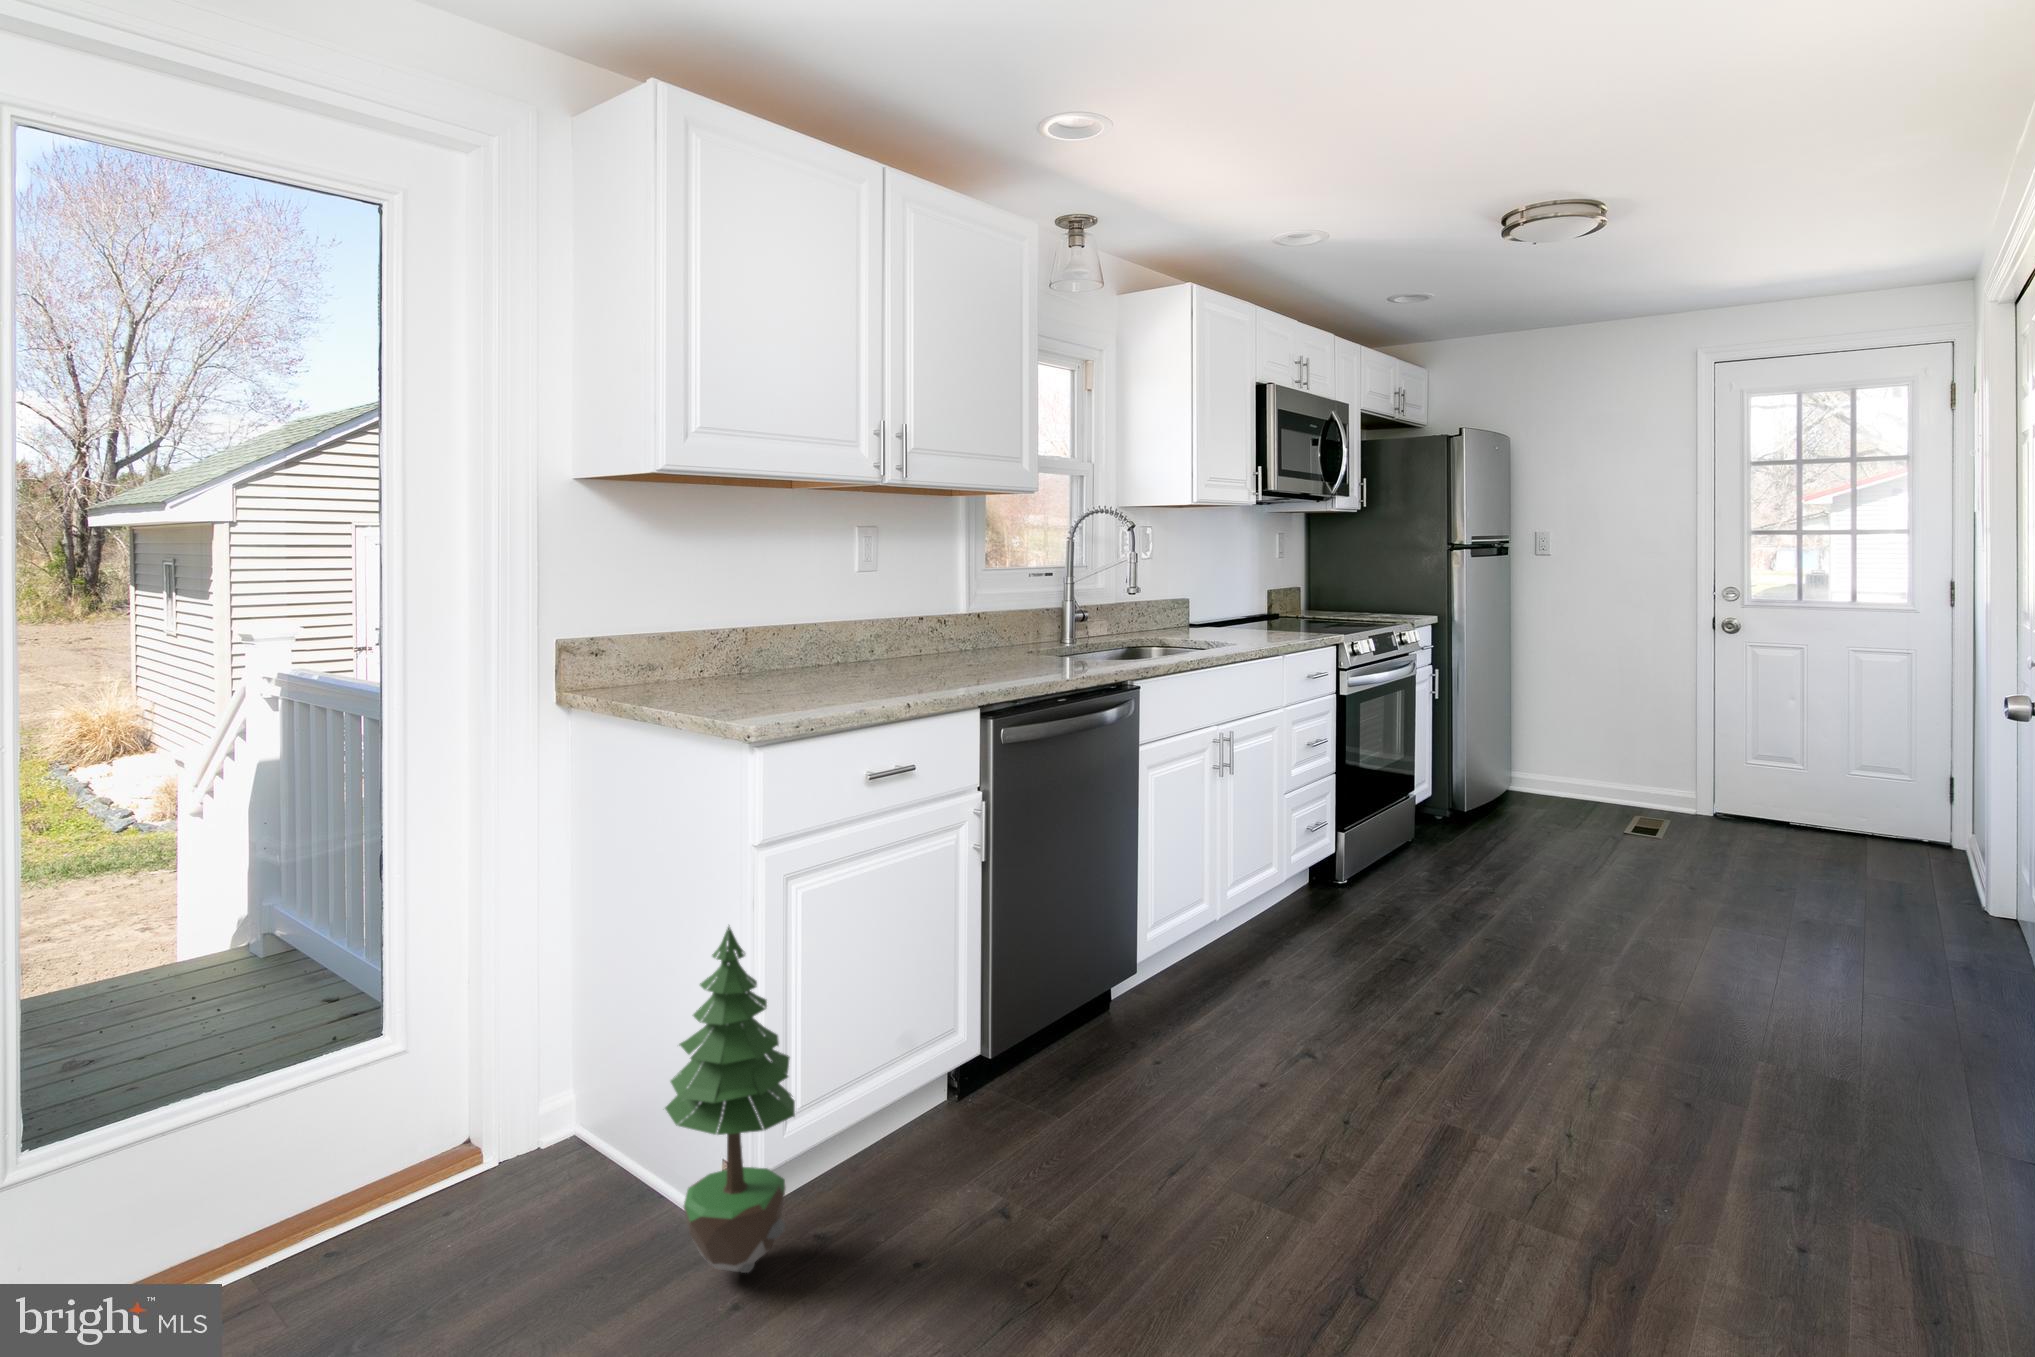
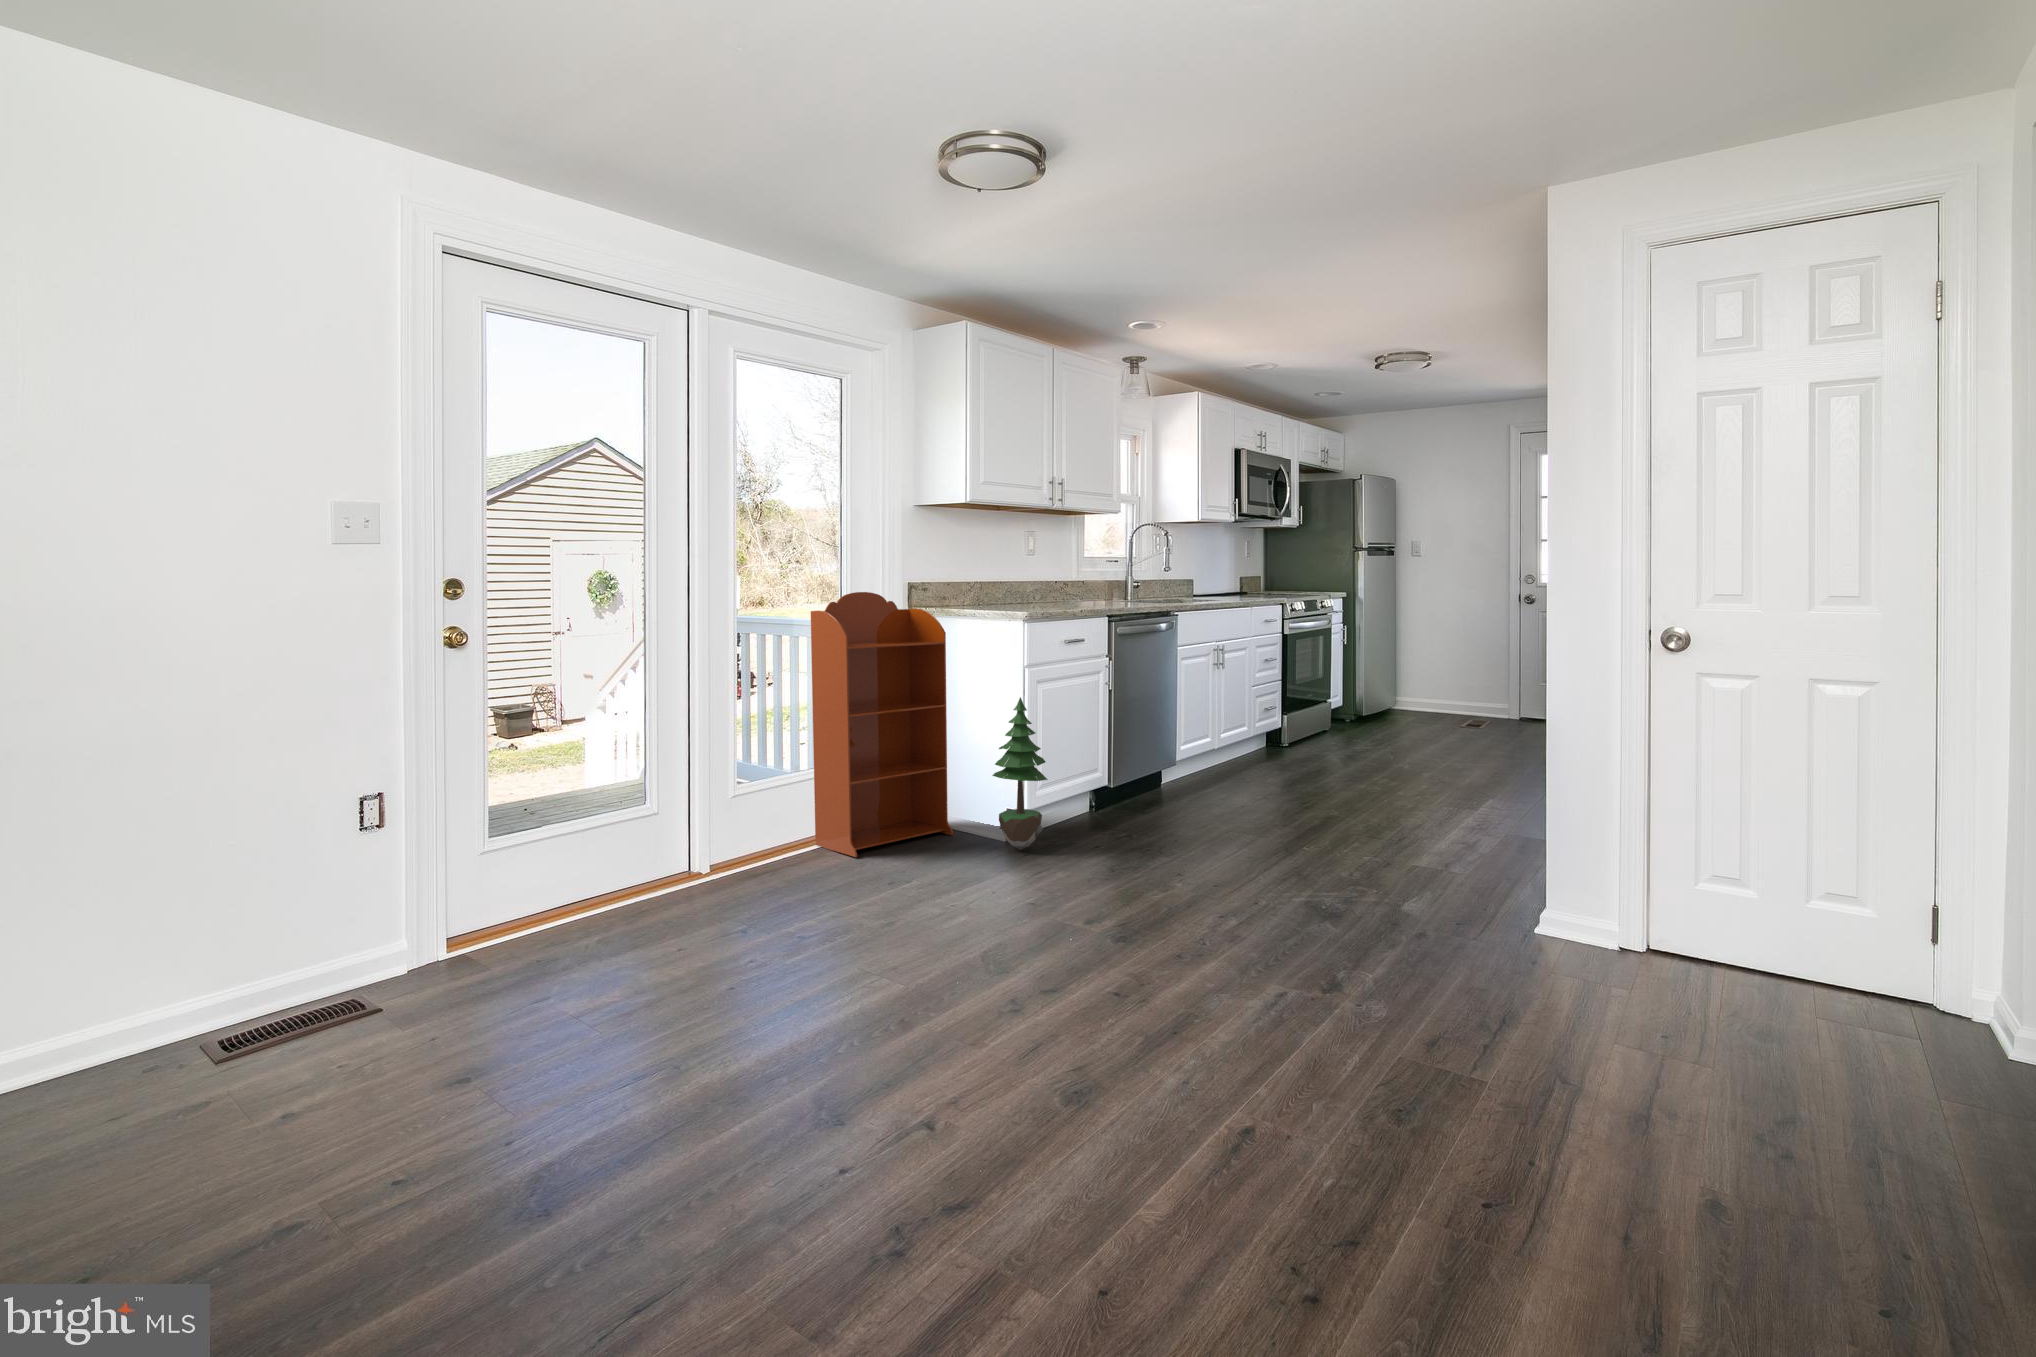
bookcase: none [257,669,624,1310] -> present [811,592,953,857]

